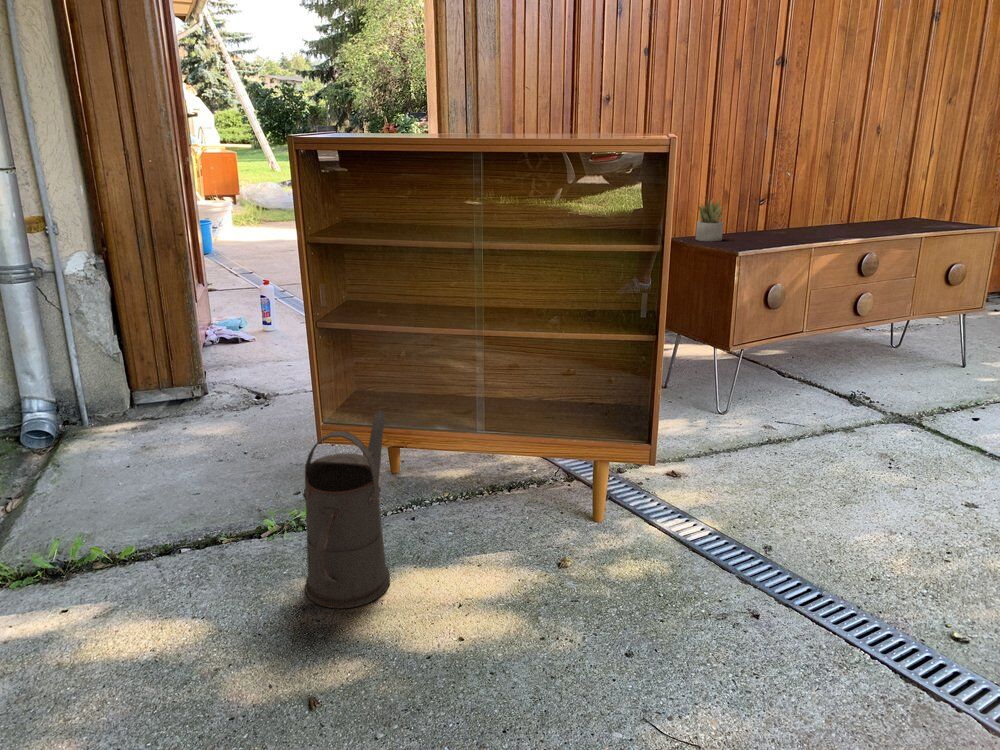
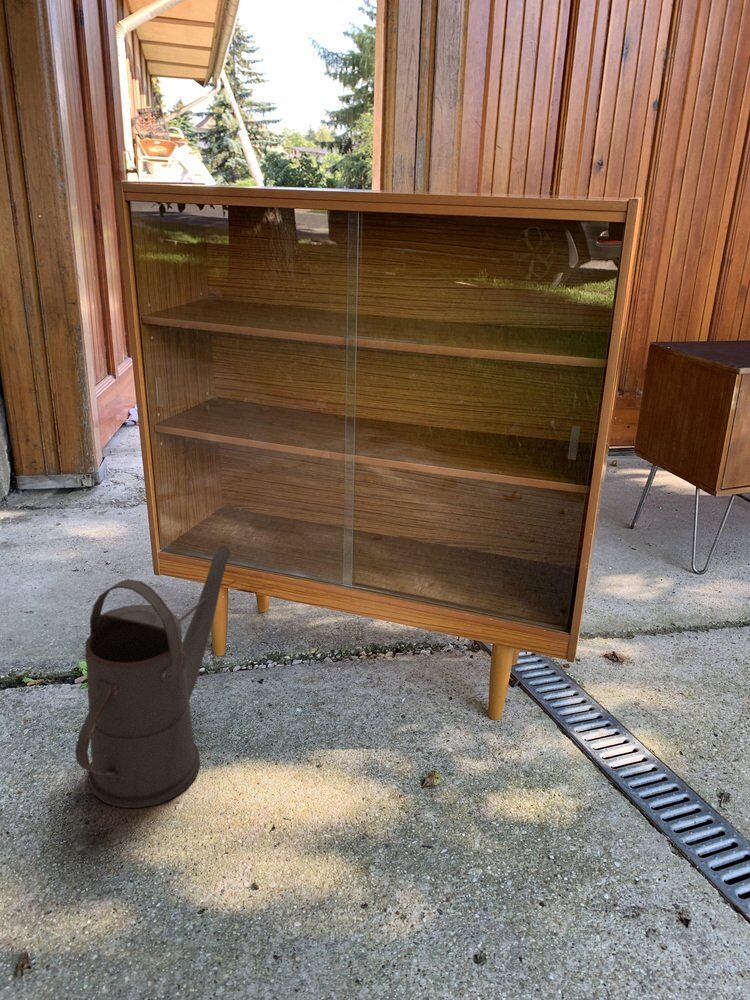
succulent plant: present [696,200,723,241] -> none [691,296,735,353]

